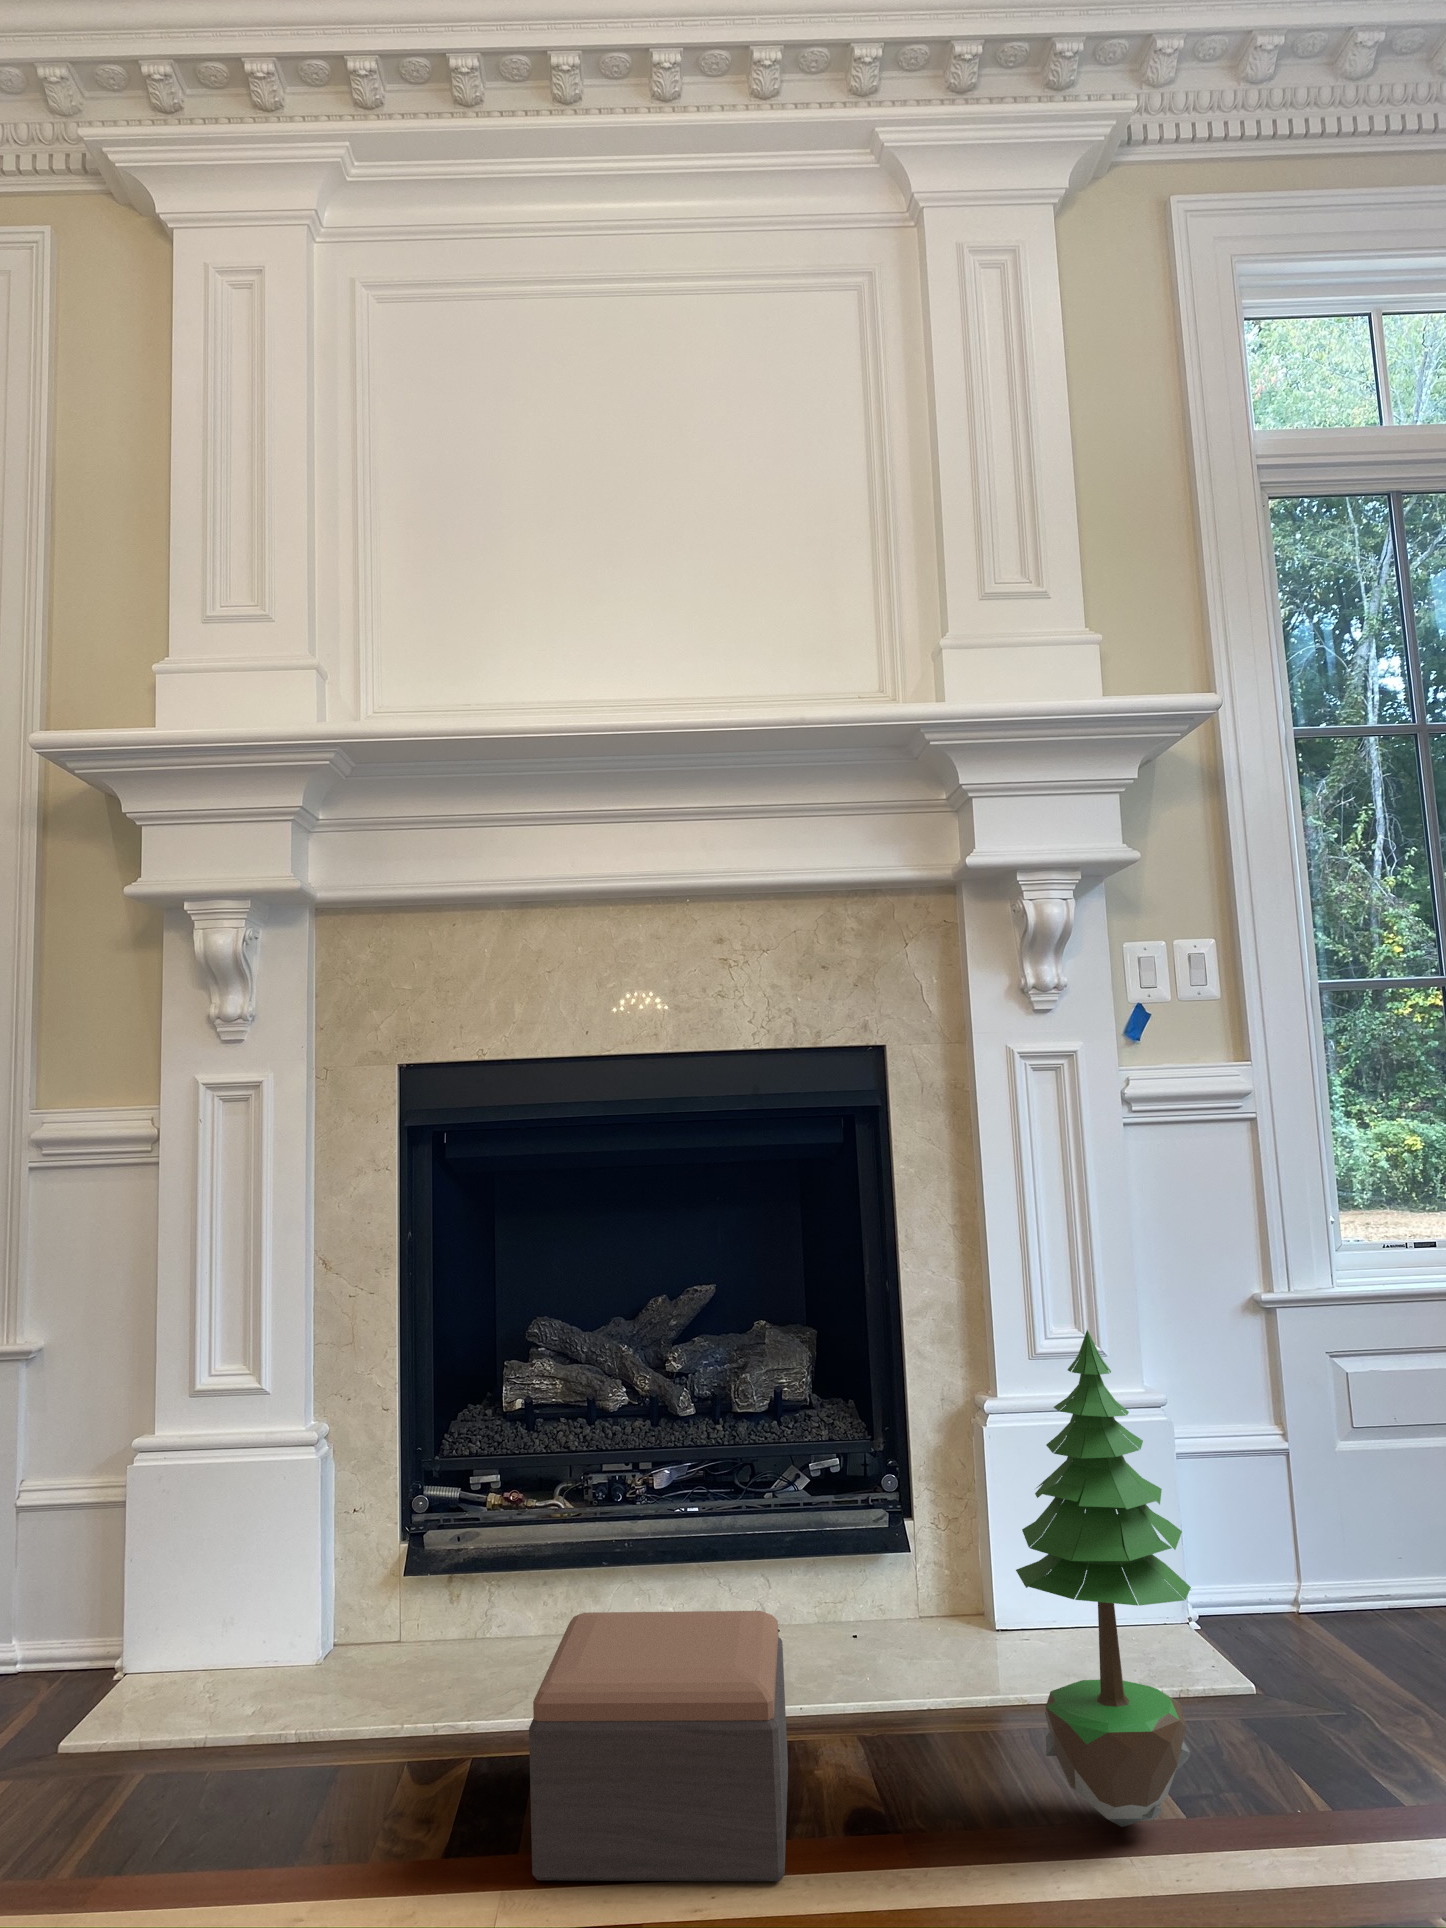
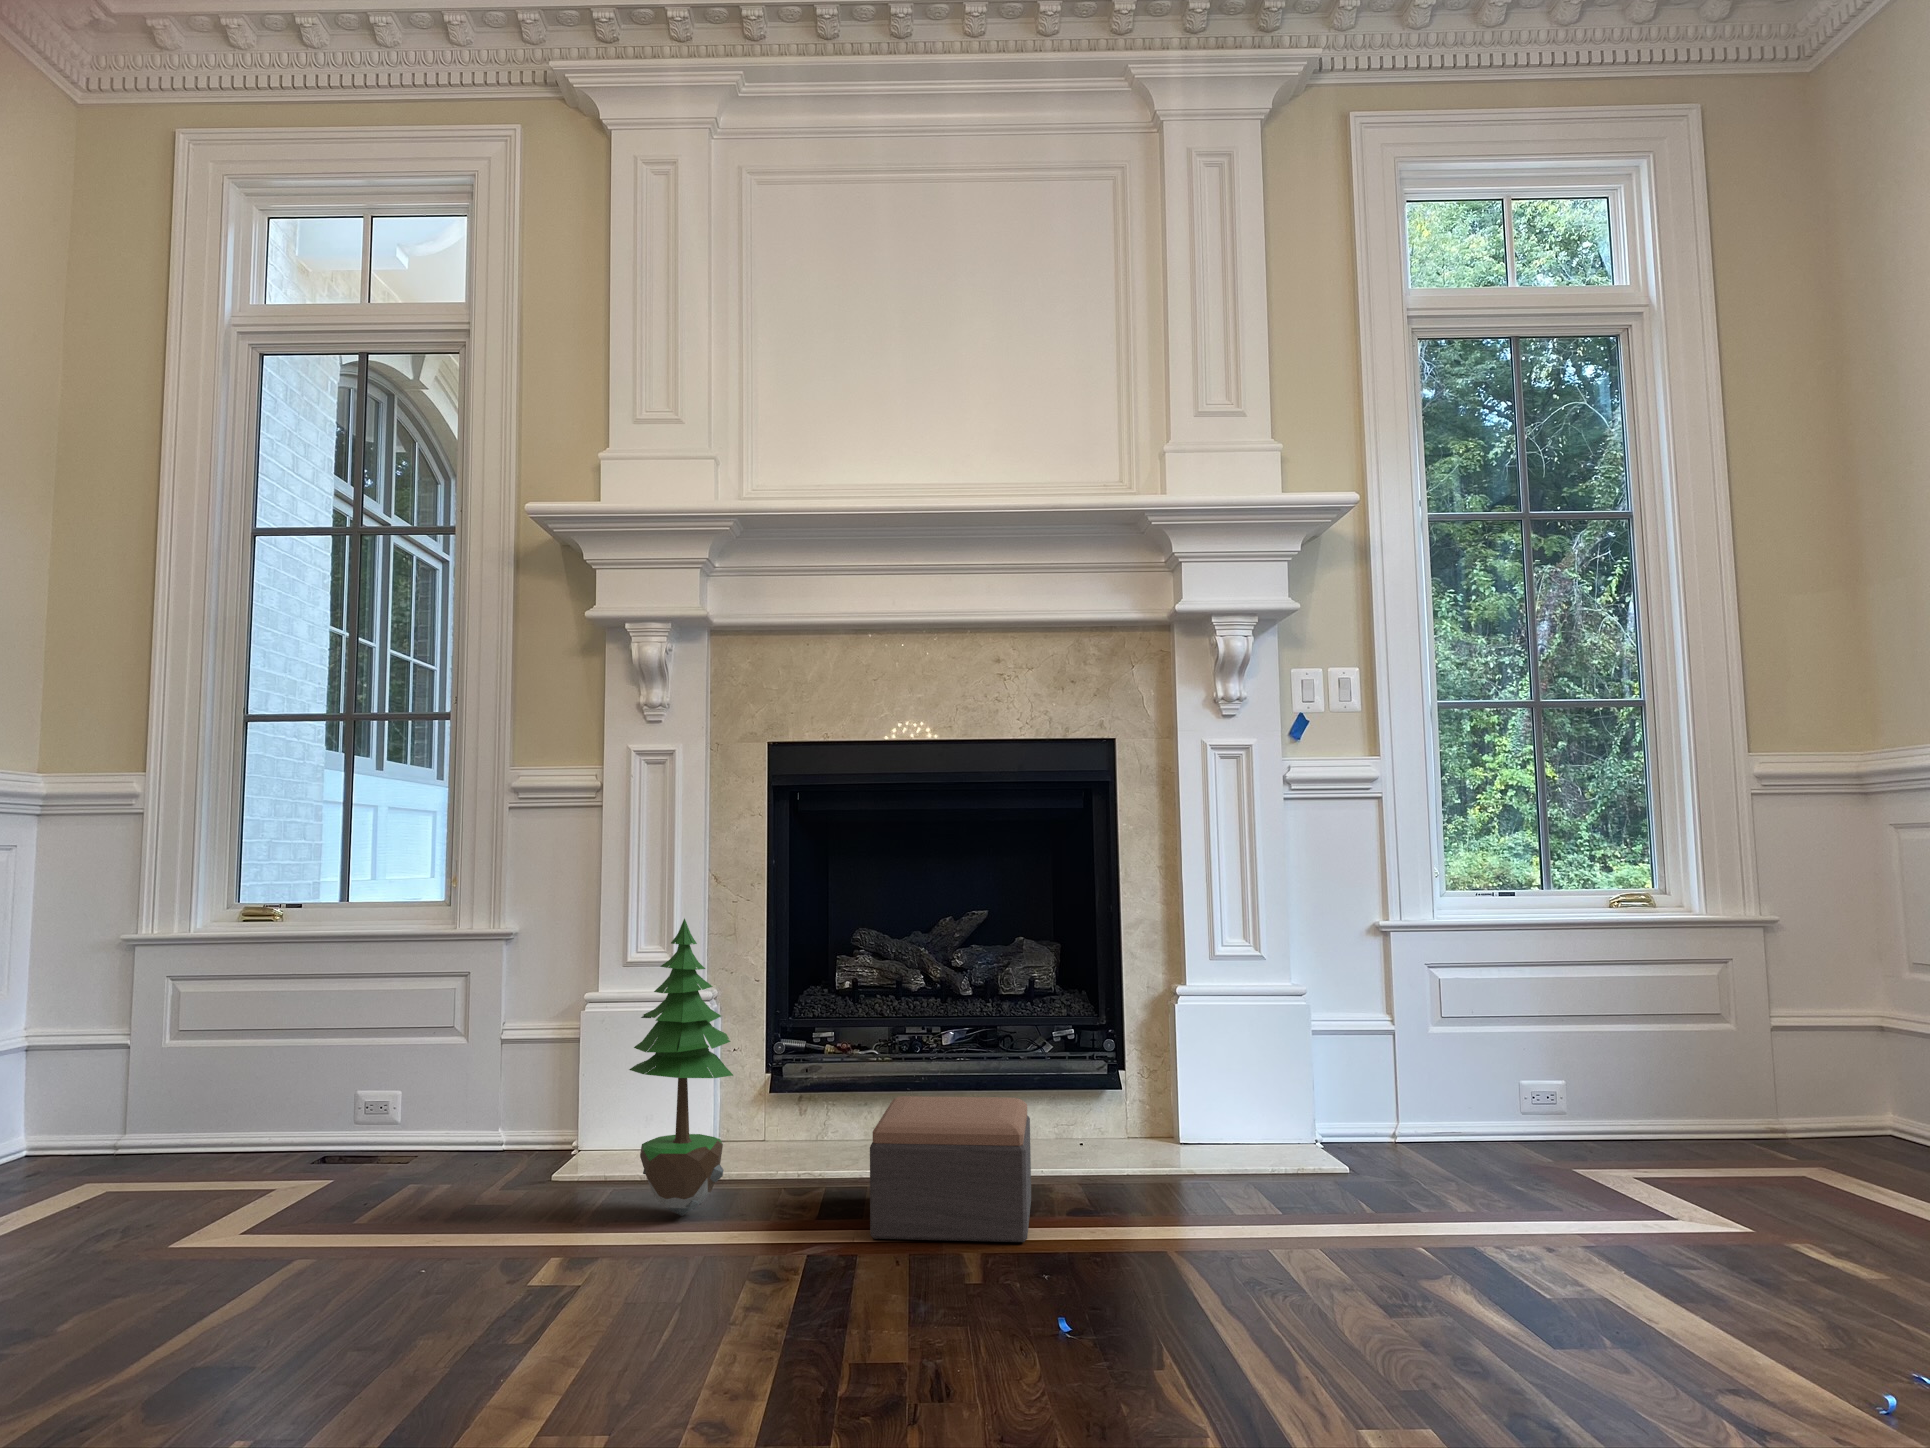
potted tree: present [1016,1330,1191,1827] -> present [629,919,733,1216]

